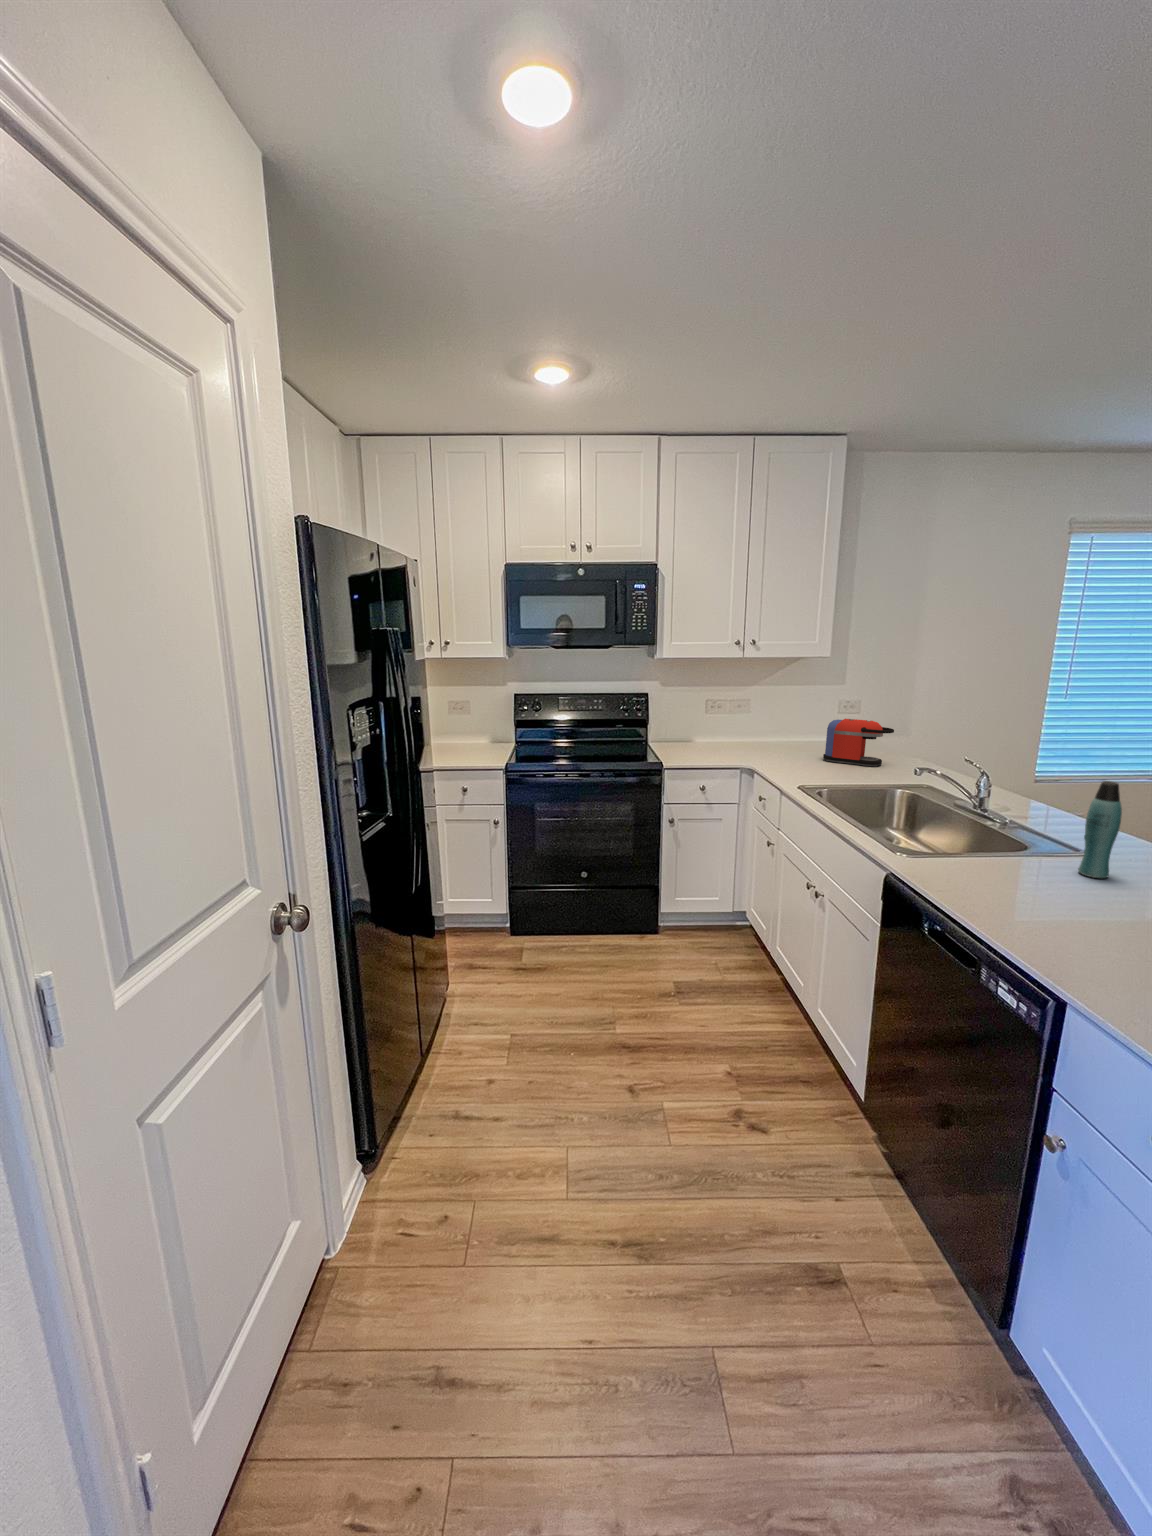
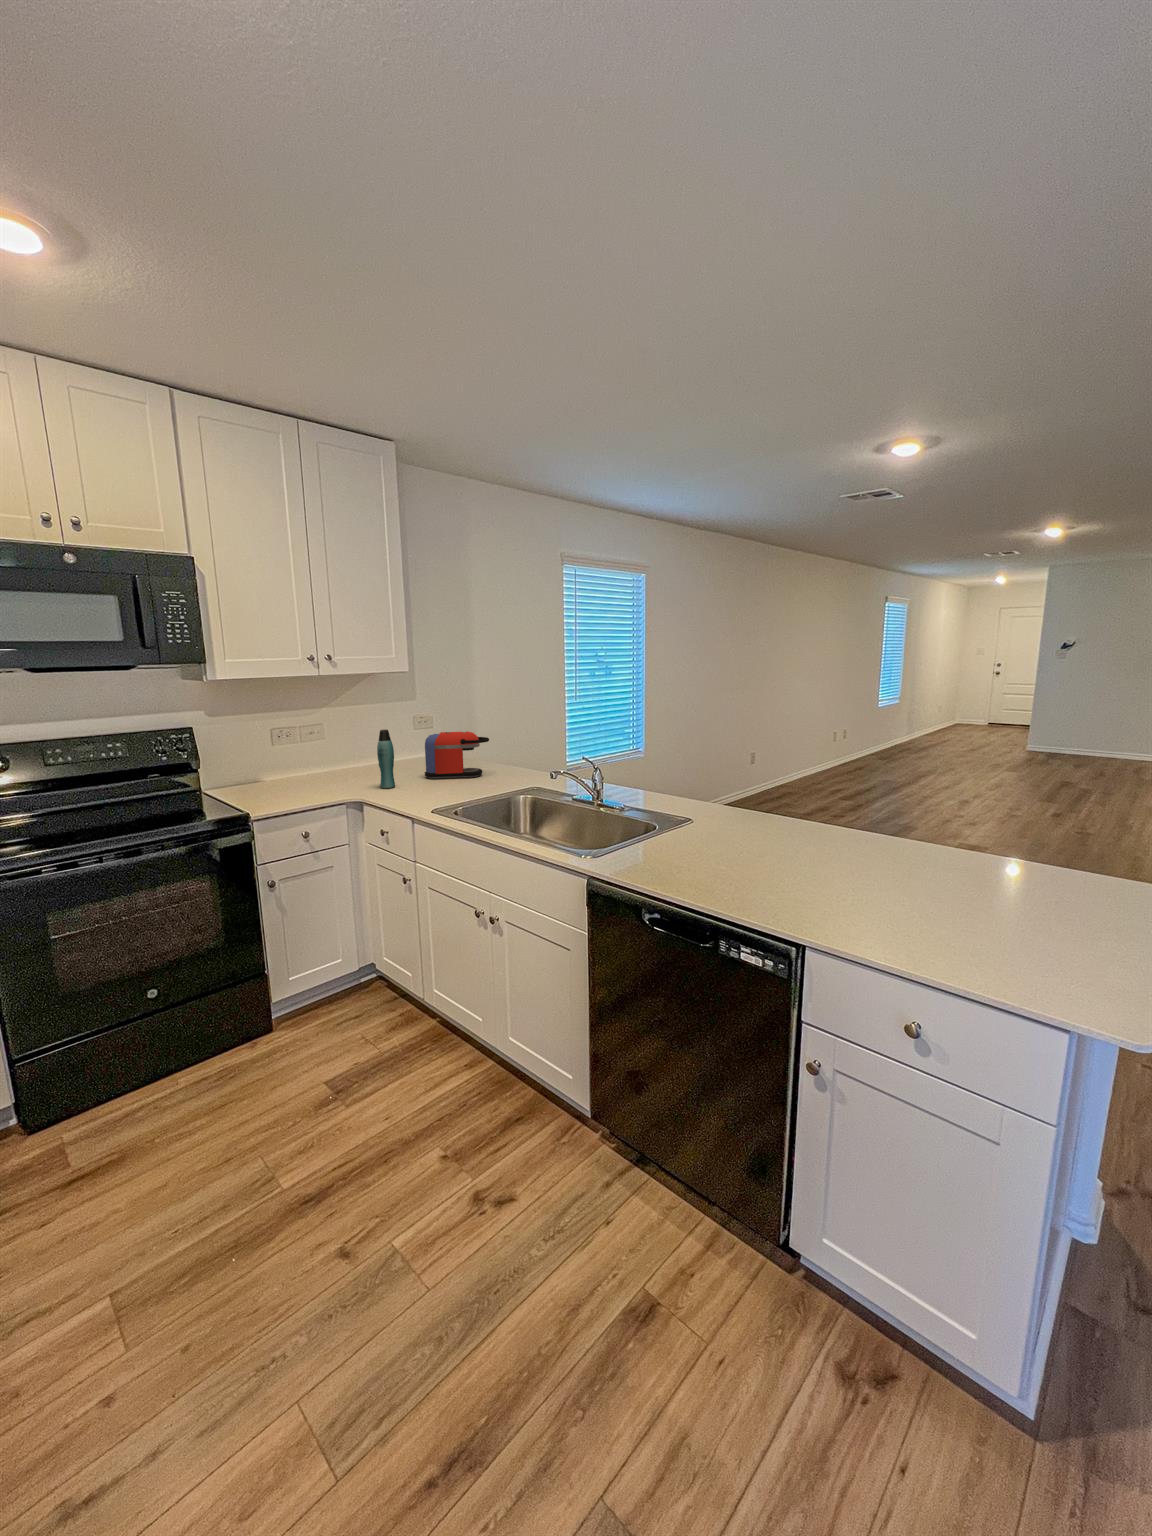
bottle: present [1078,781,1122,878] -> present [377,729,395,788]

